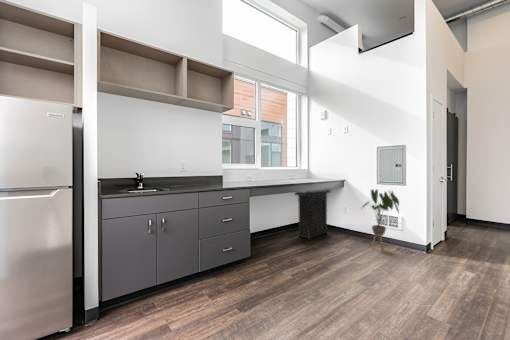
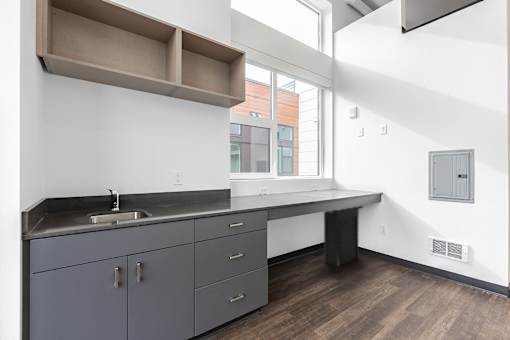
house plant: present [363,190,399,250] -> none [411,209,470,293]

